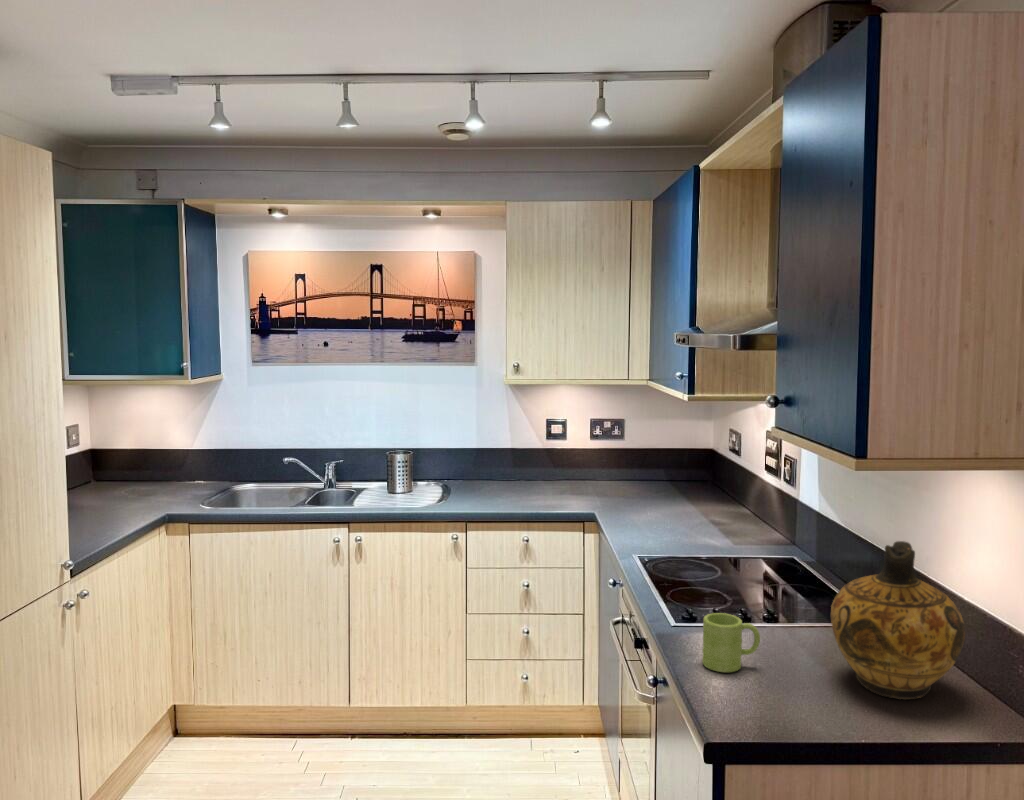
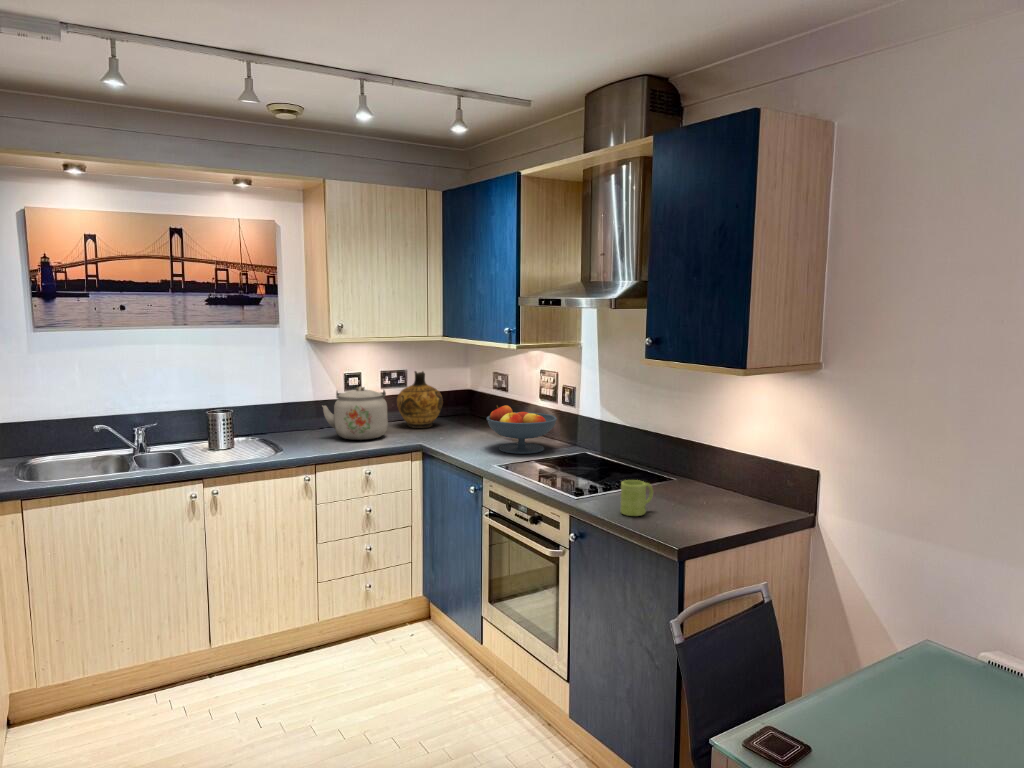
kettle: none [502,437,580,498] -> present [322,387,388,440]
fruit bowl: none [658,474,754,544] -> present [487,405,557,454]
ceramic jug: present [831,541,965,699] -> present [397,371,443,428]

